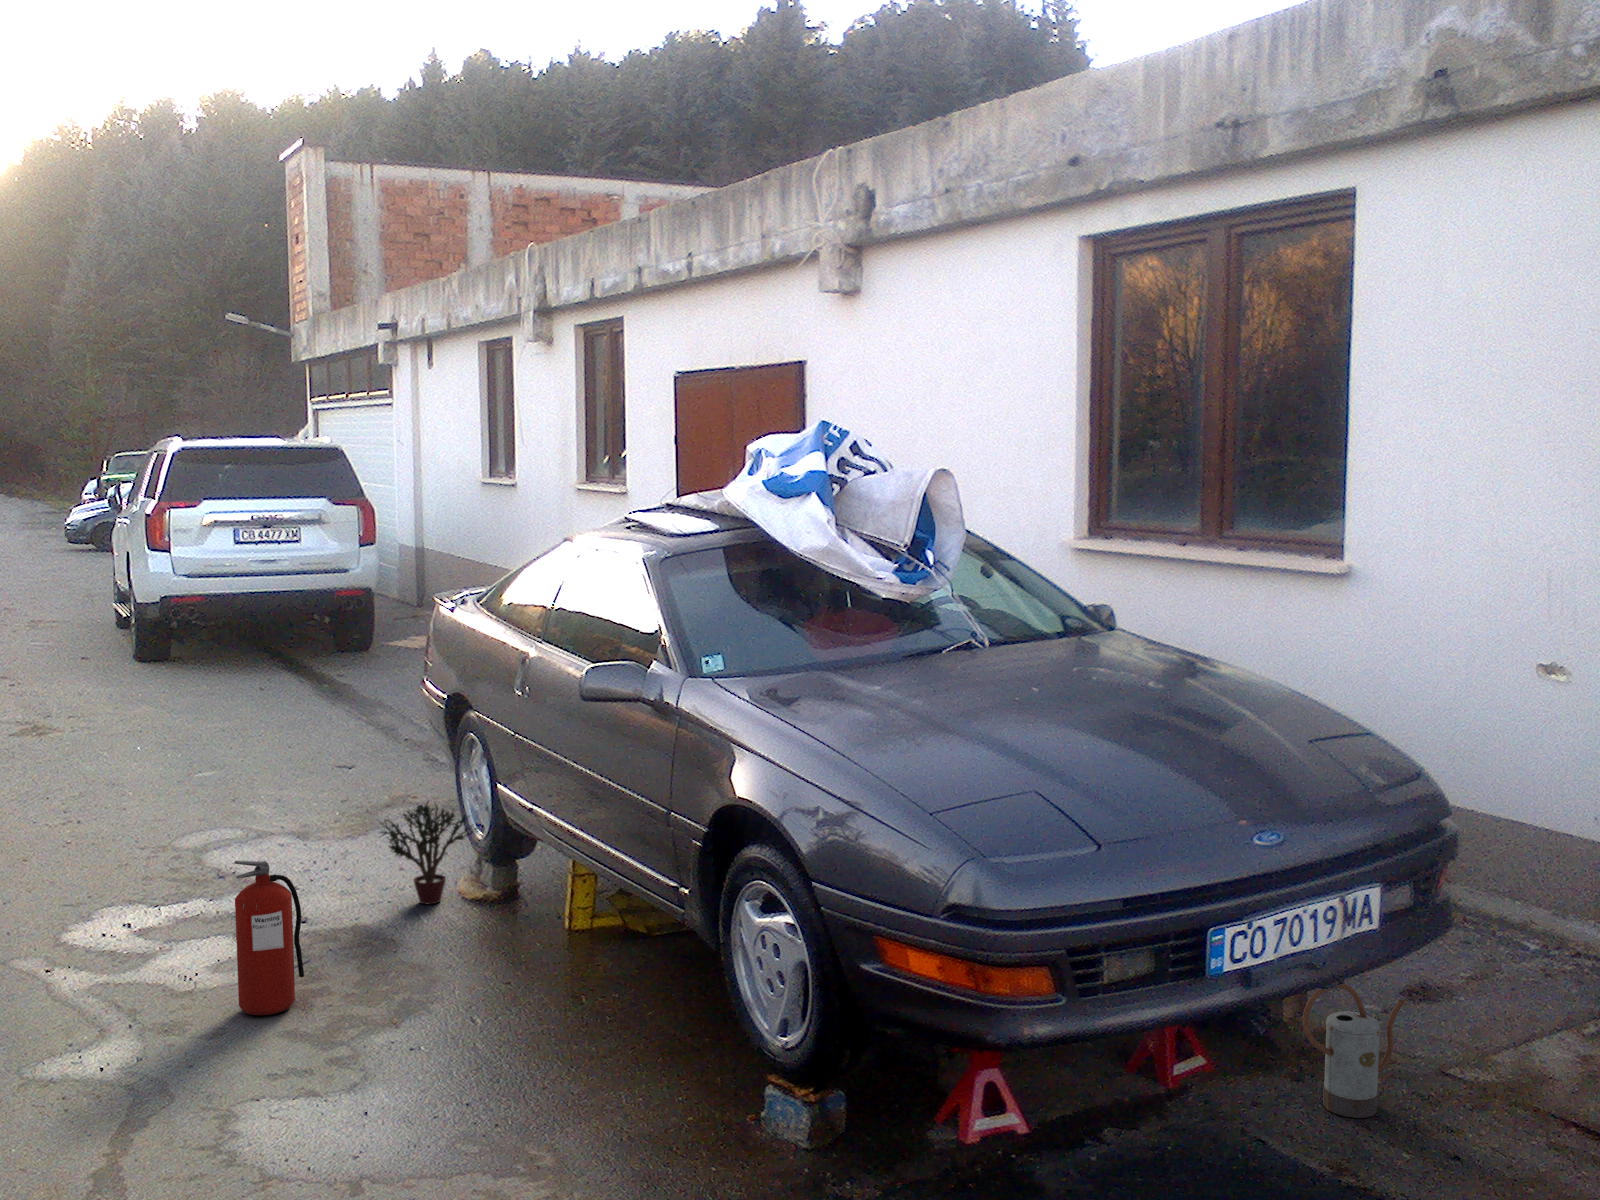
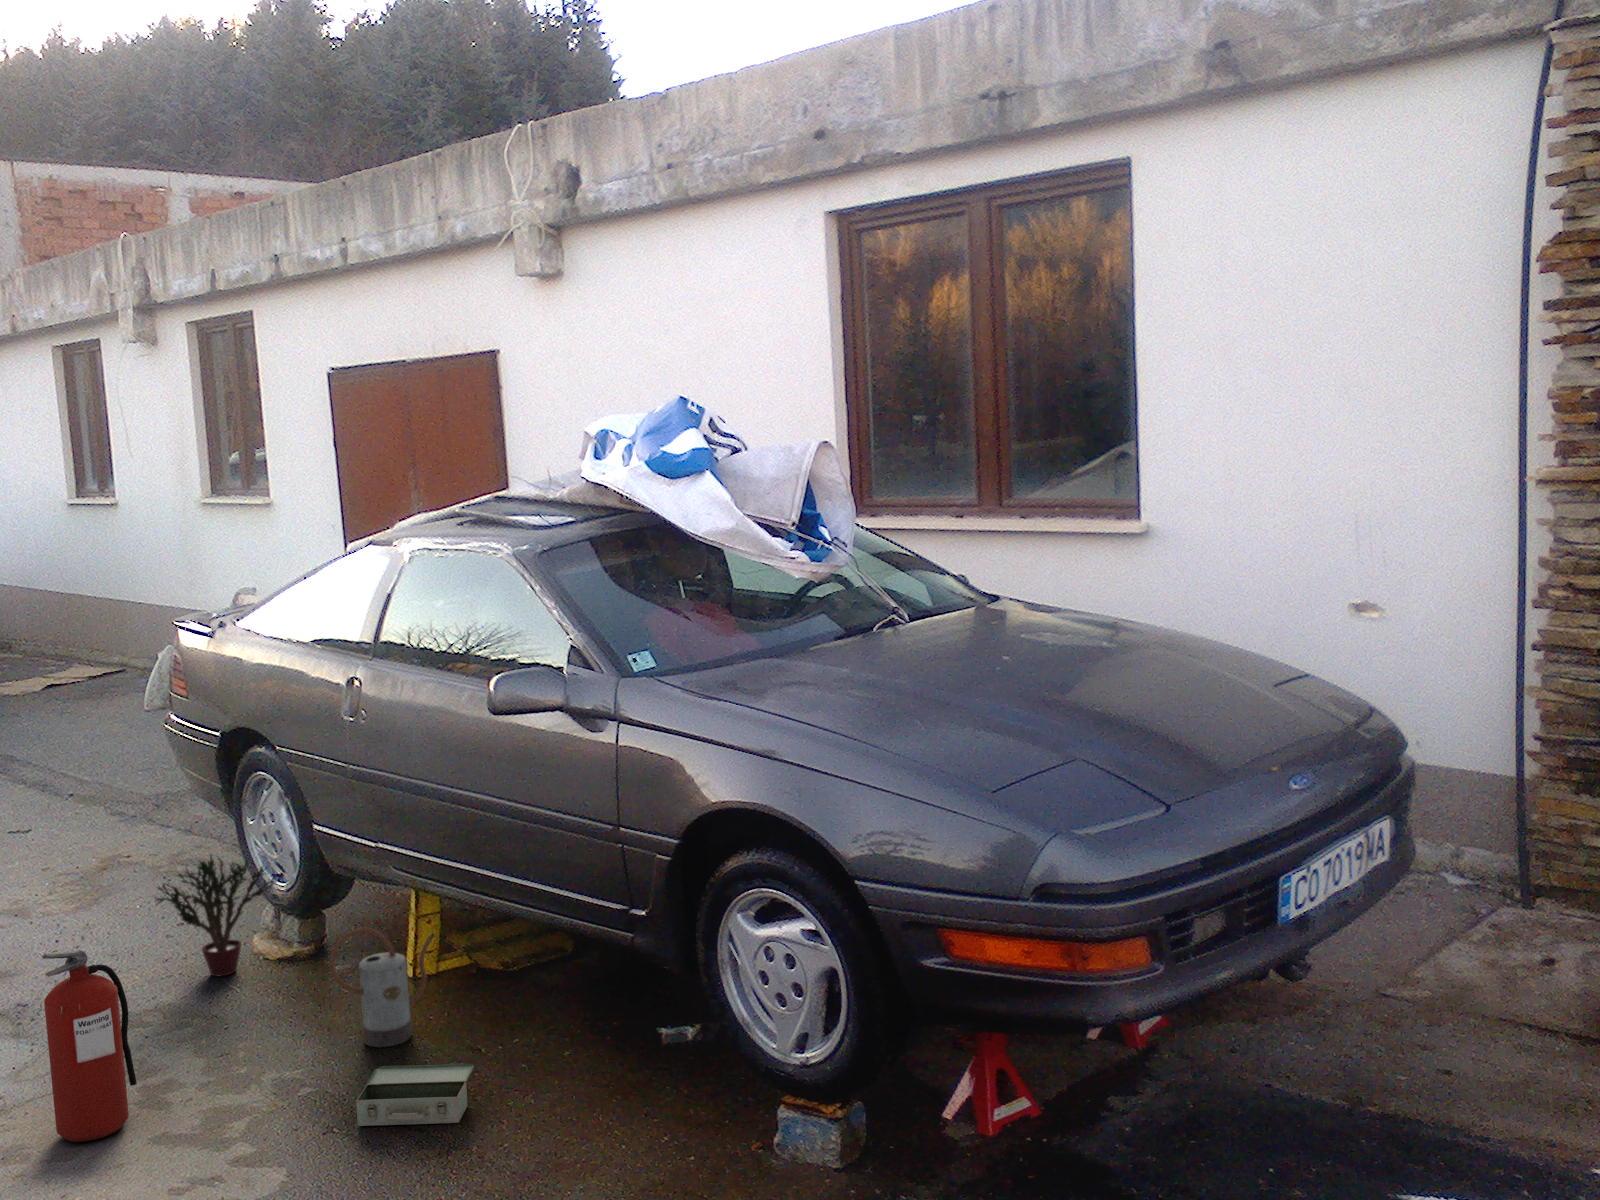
watering can: present [1303,983,1405,1118] -> present [329,928,433,1047]
toolbox: none [451,993,557,1050] -> present [356,1064,474,1126]

